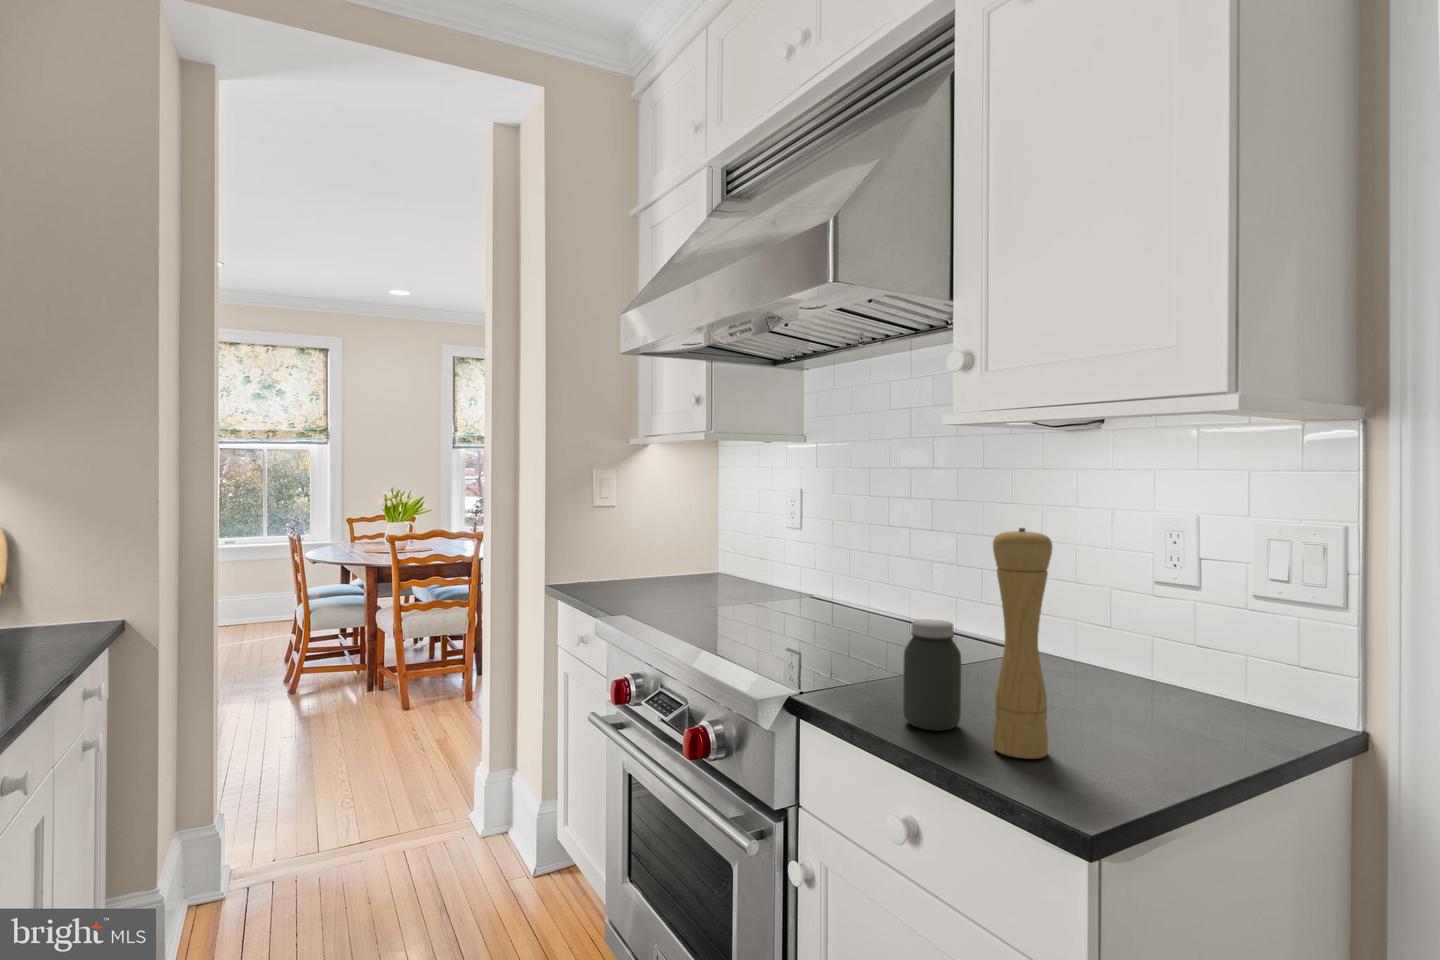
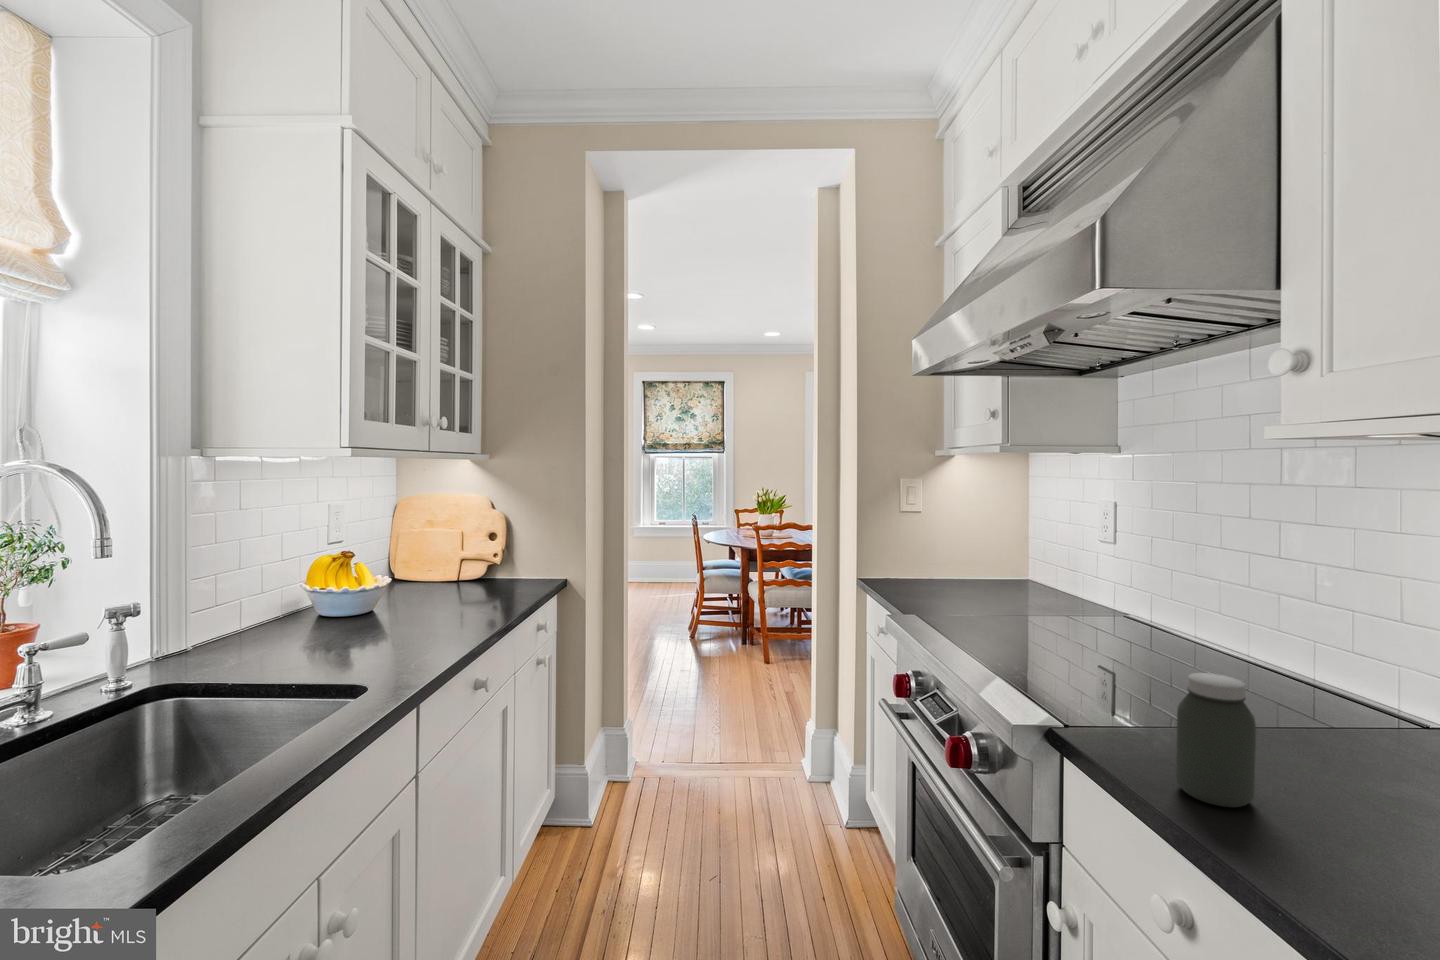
pepper mill: present [993,528,1053,759] -> none [1290,583,1386,876]

